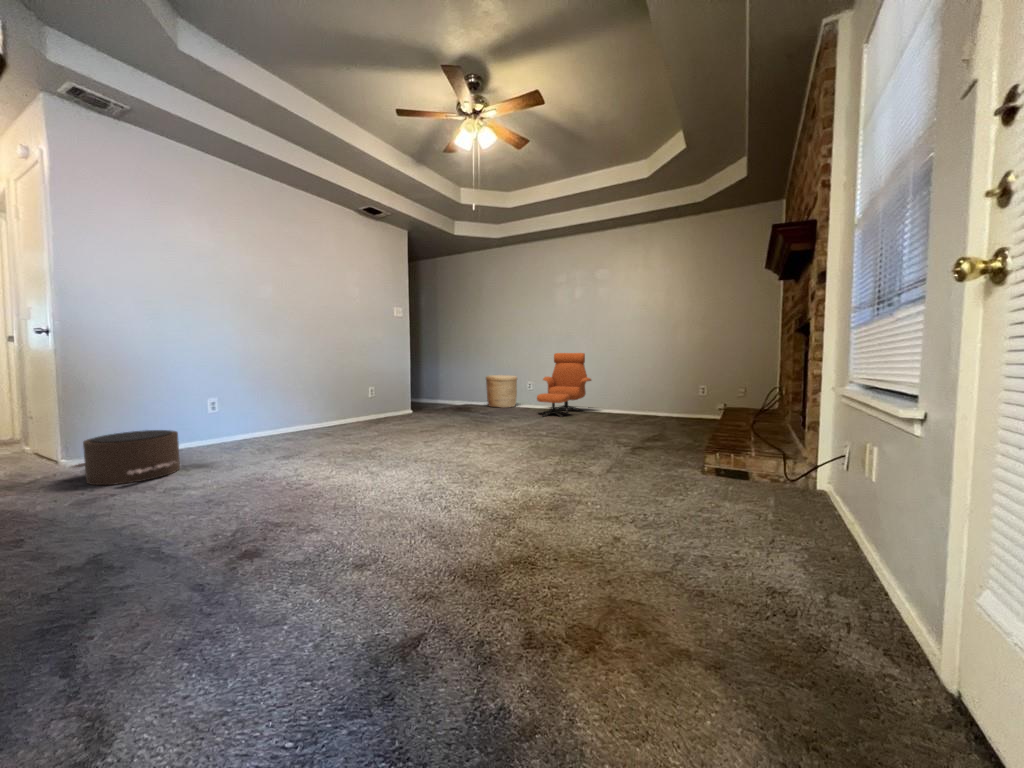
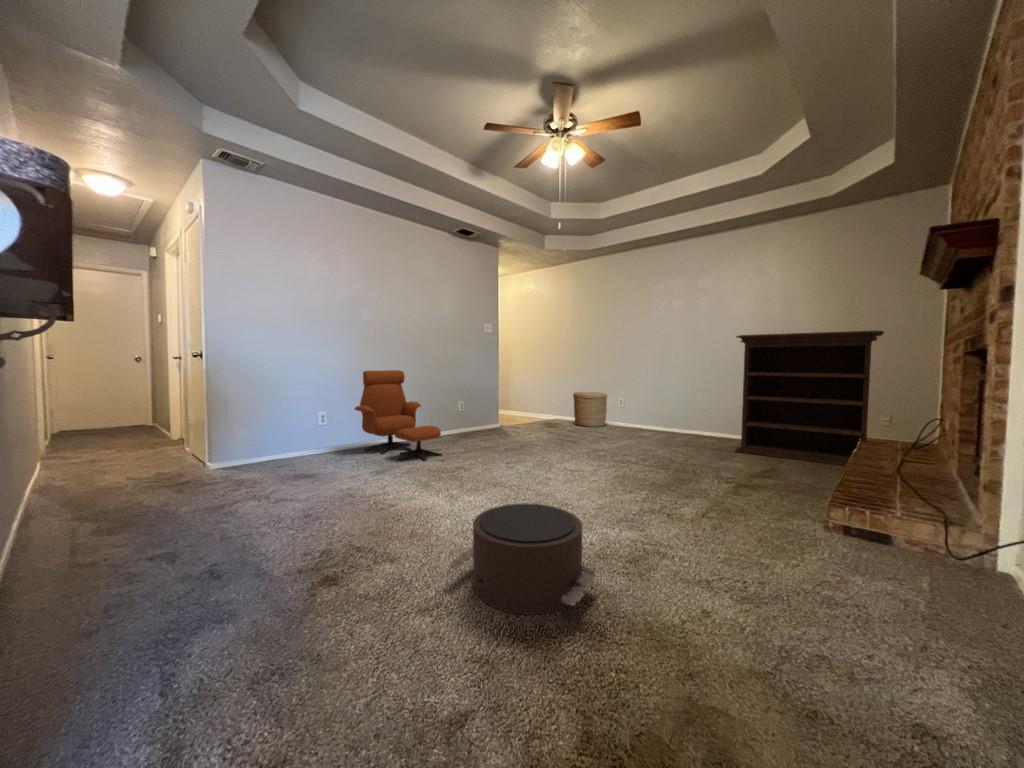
bookshelf: none [628,315,739,429] -> present [735,330,884,466]
lounge chair: present [537,353,591,417] -> present [355,370,442,461]
pouf: present [74,430,180,485] -> present [449,504,596,615]

